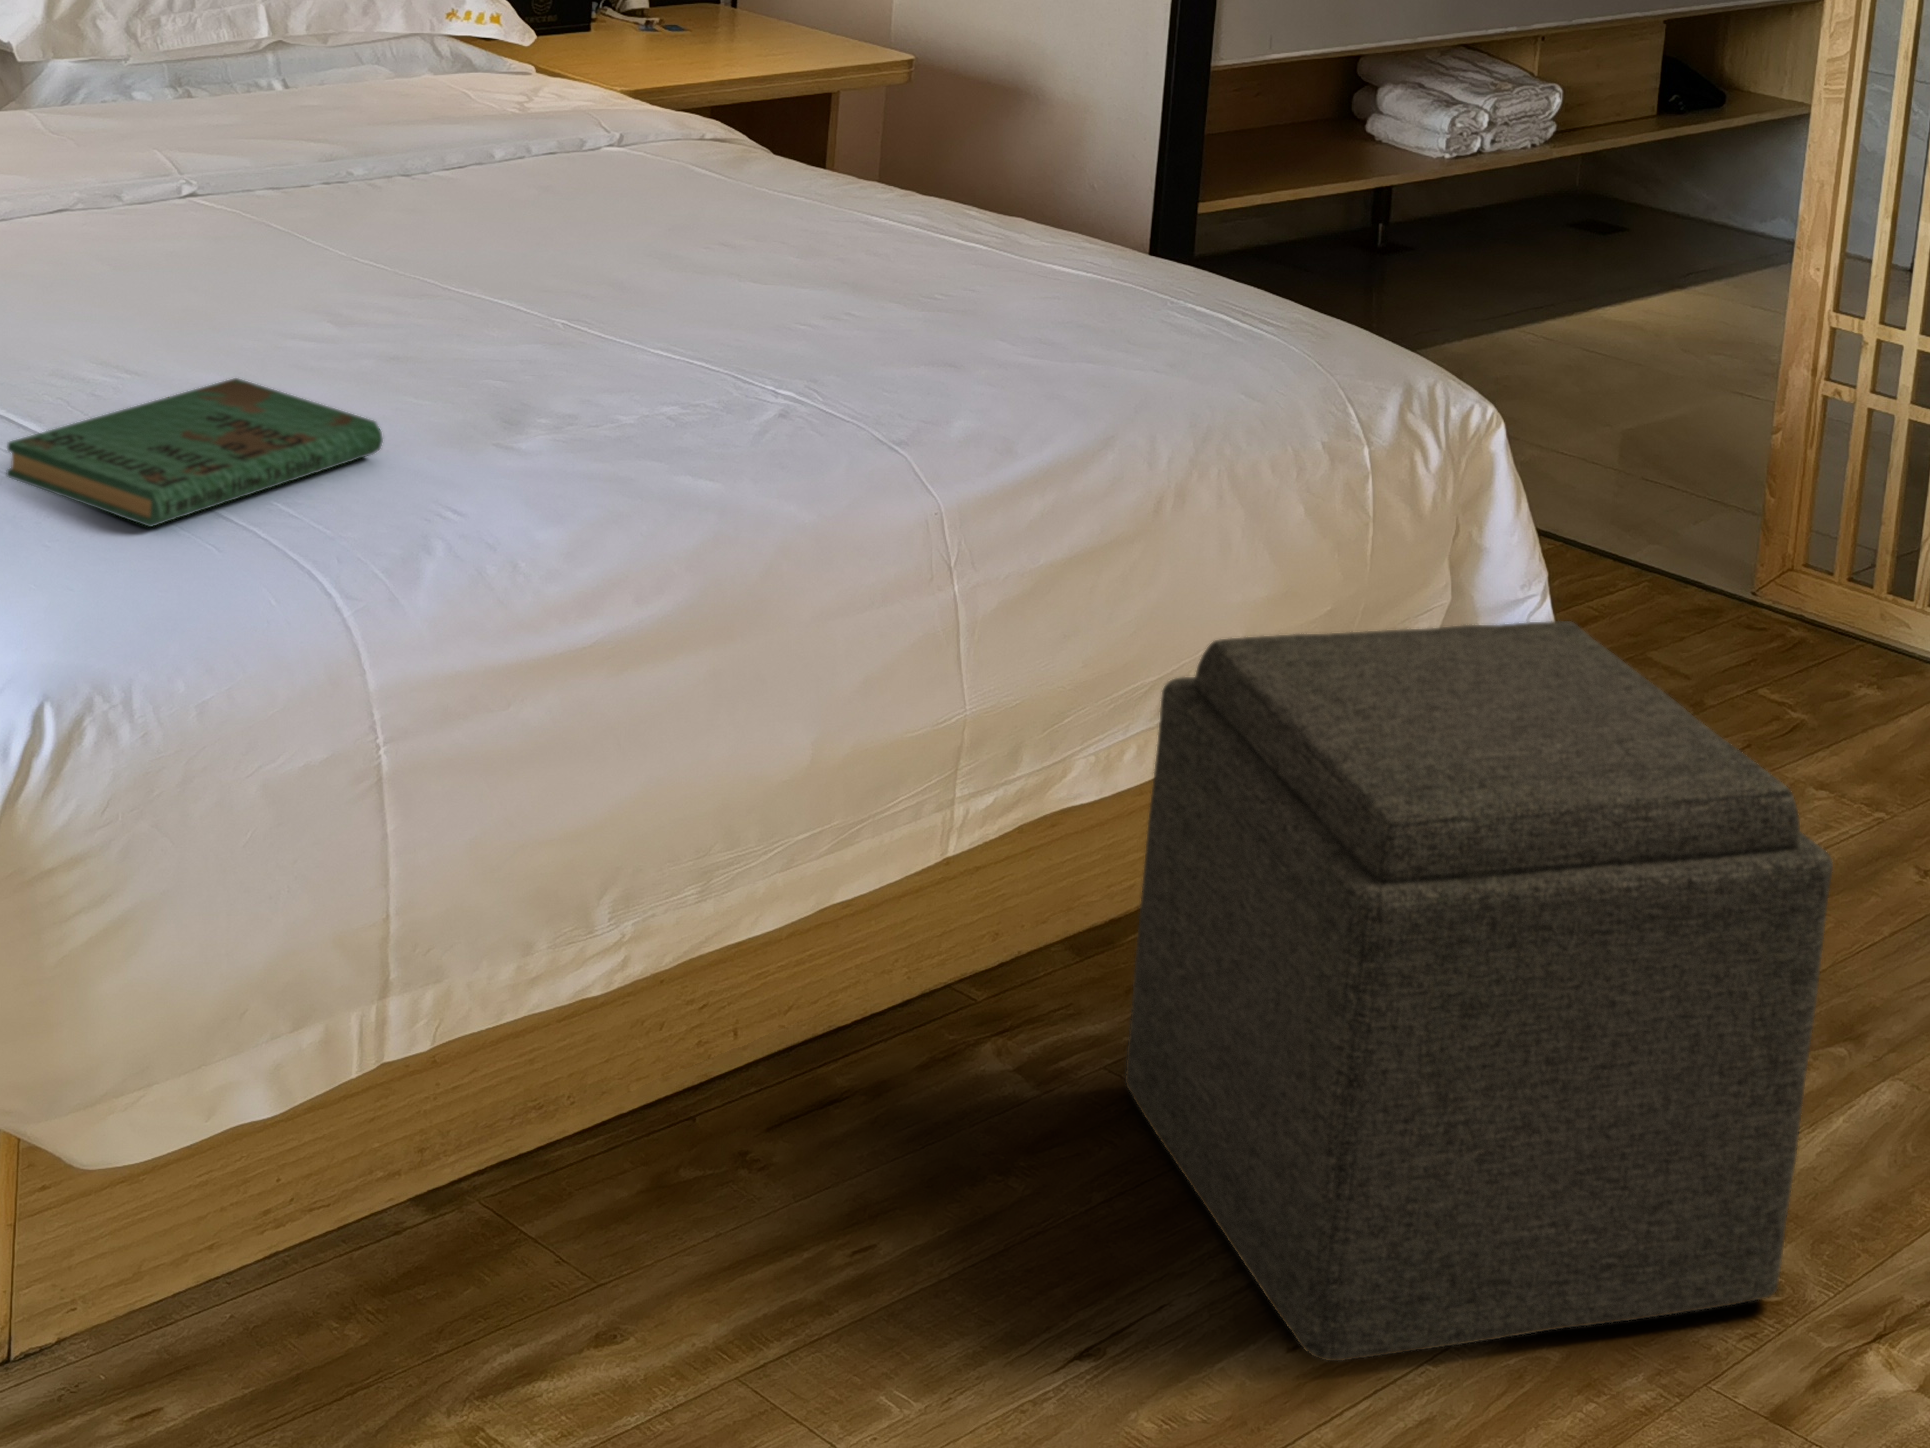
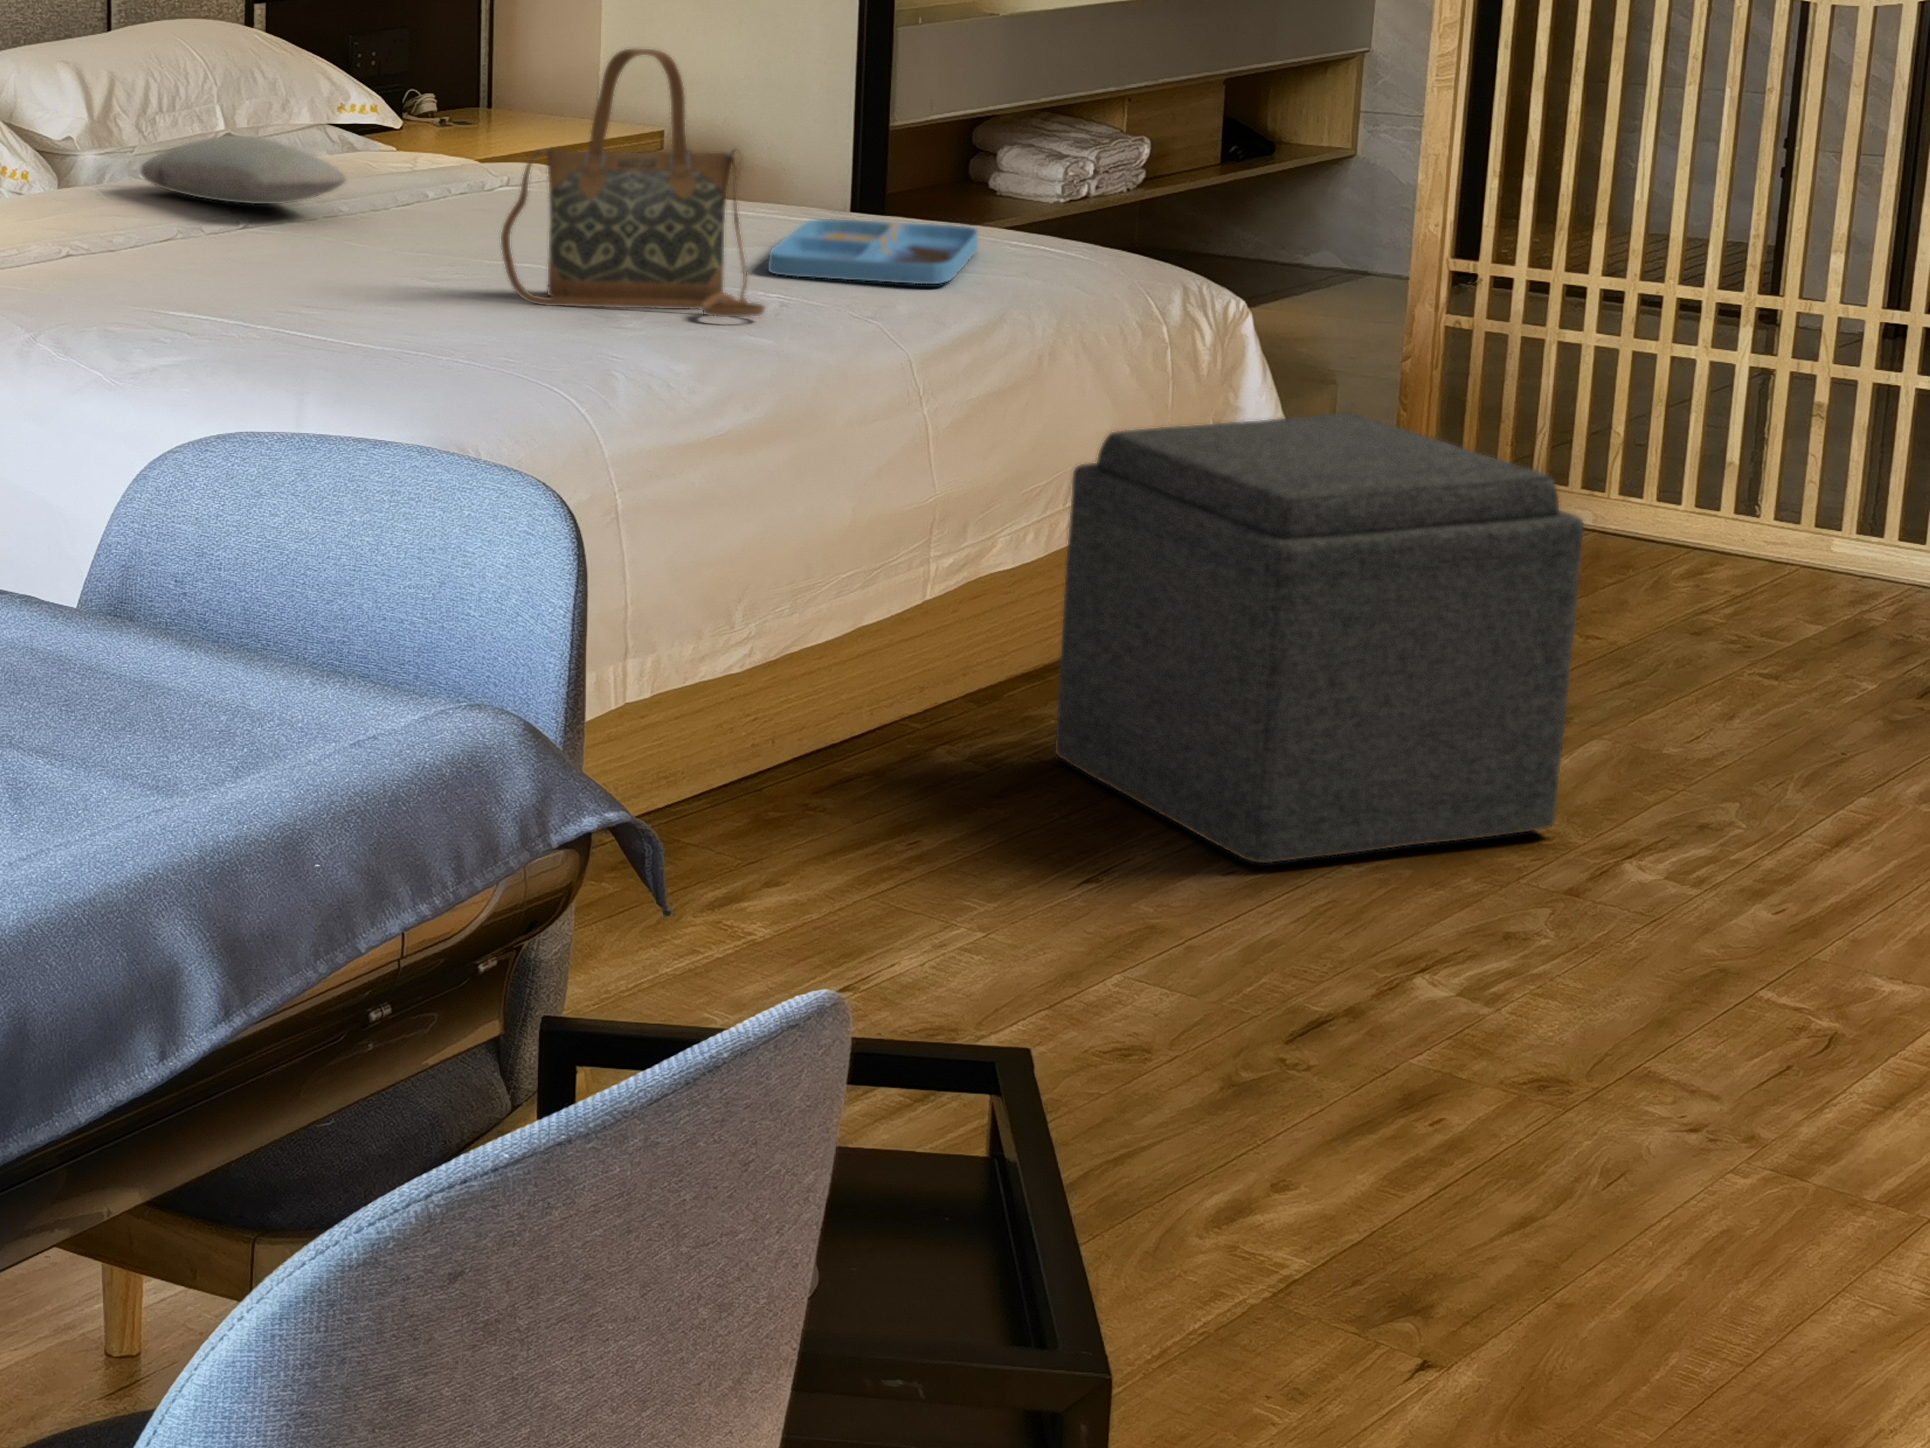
handbag: none [398,33,739,439] -> present [501,49,765,317]
pillow: none [101,56,334,163] -> present [141,136,346,204]
tray: none [824,247,1144,381] -> present [768,219,978,284]
book: present [6,378,383,527] -> none [327,297,549,366]

